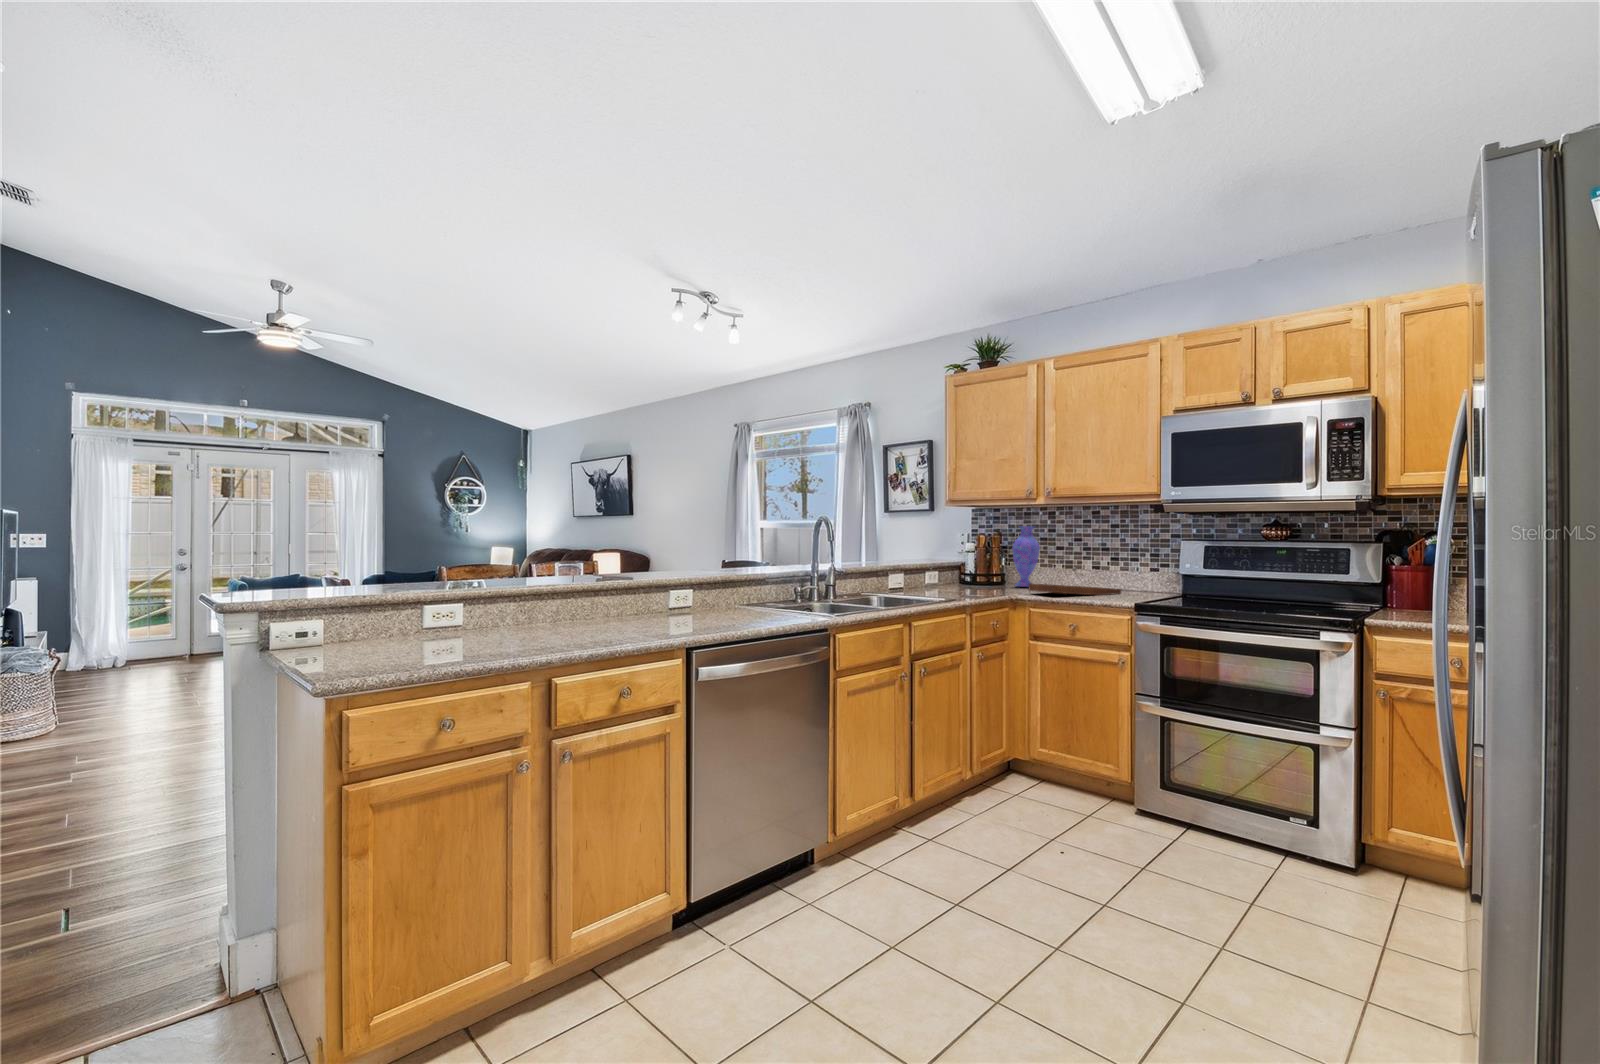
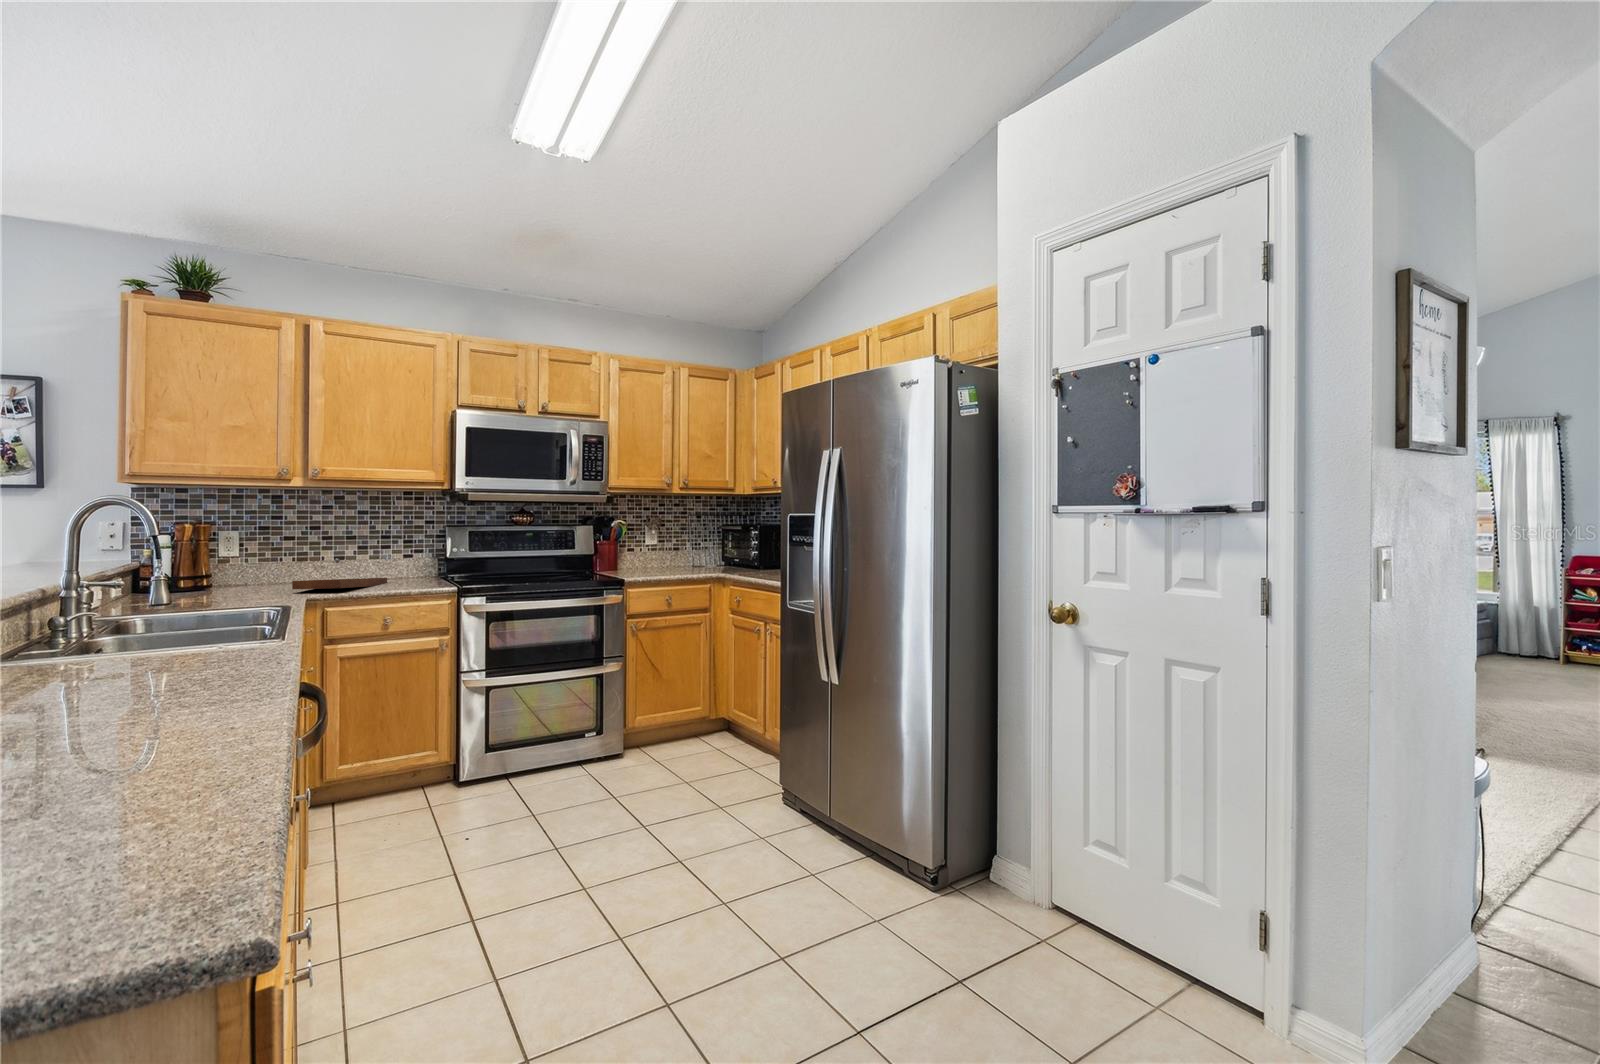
vase: present [1012,526,1040,587] -> none [223,512,263,588]

